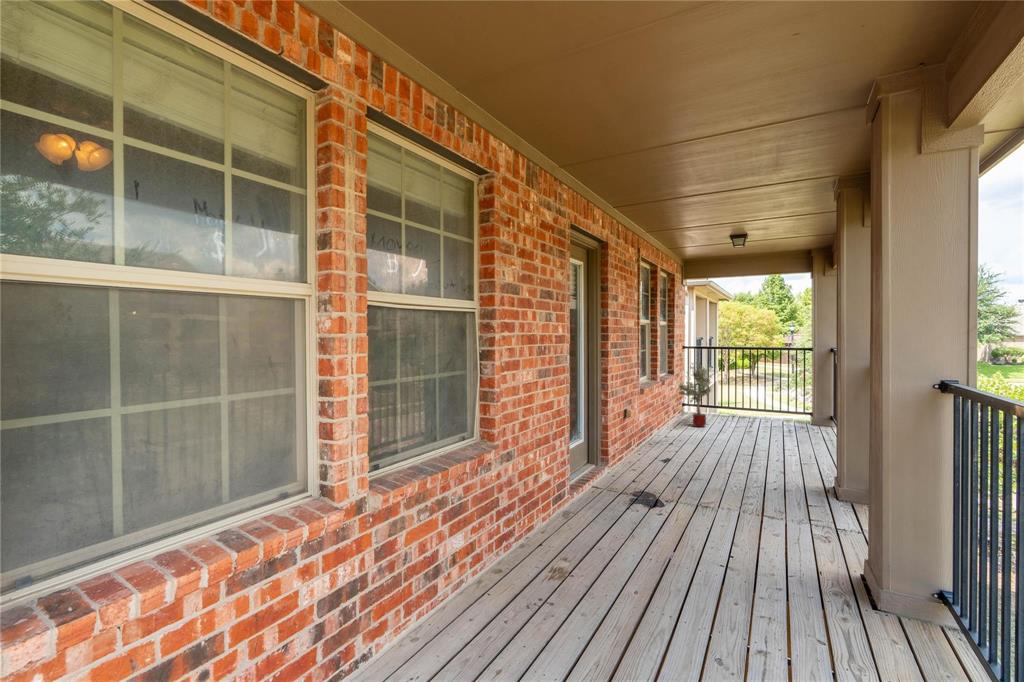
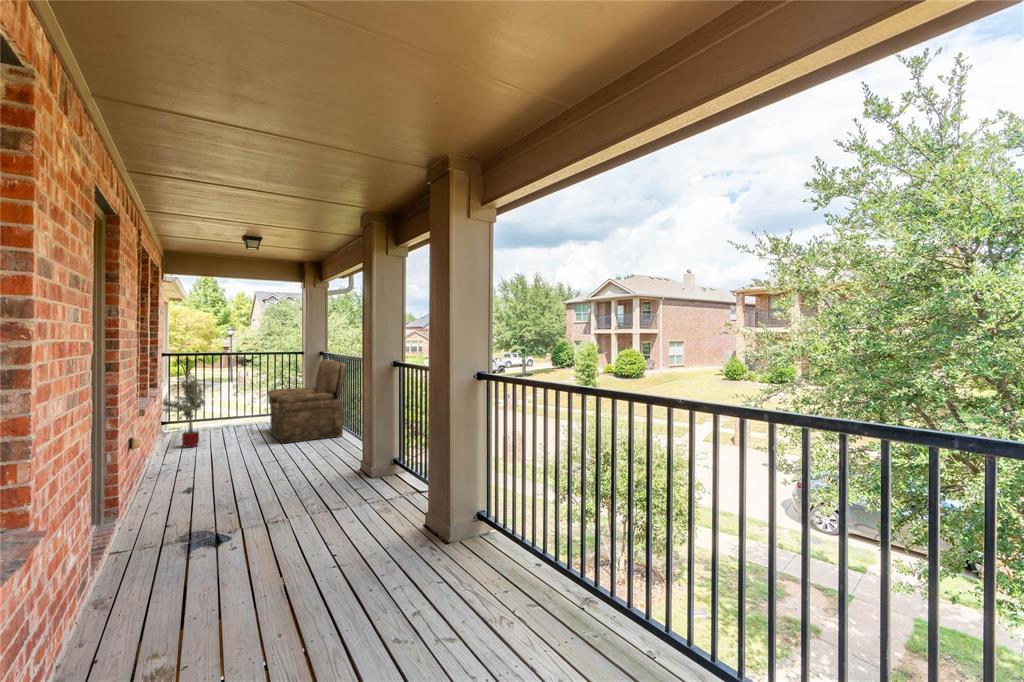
armchair: none [771,352,856,443] -> present [267,359,346,443]

